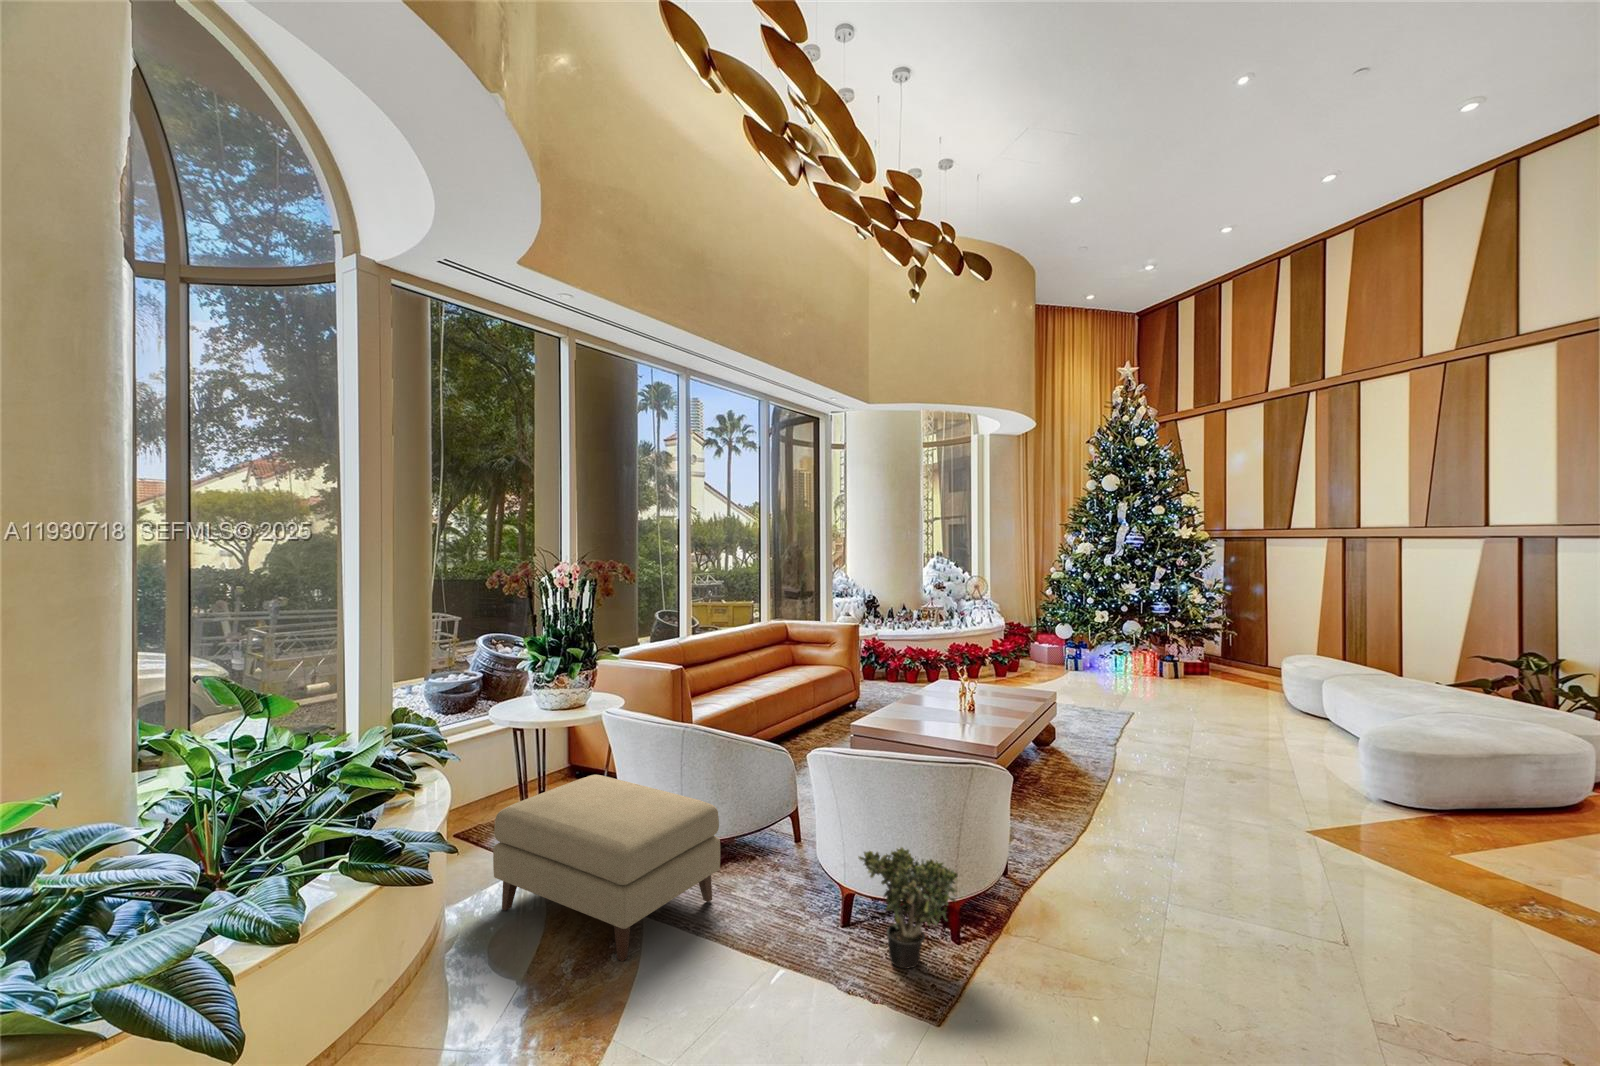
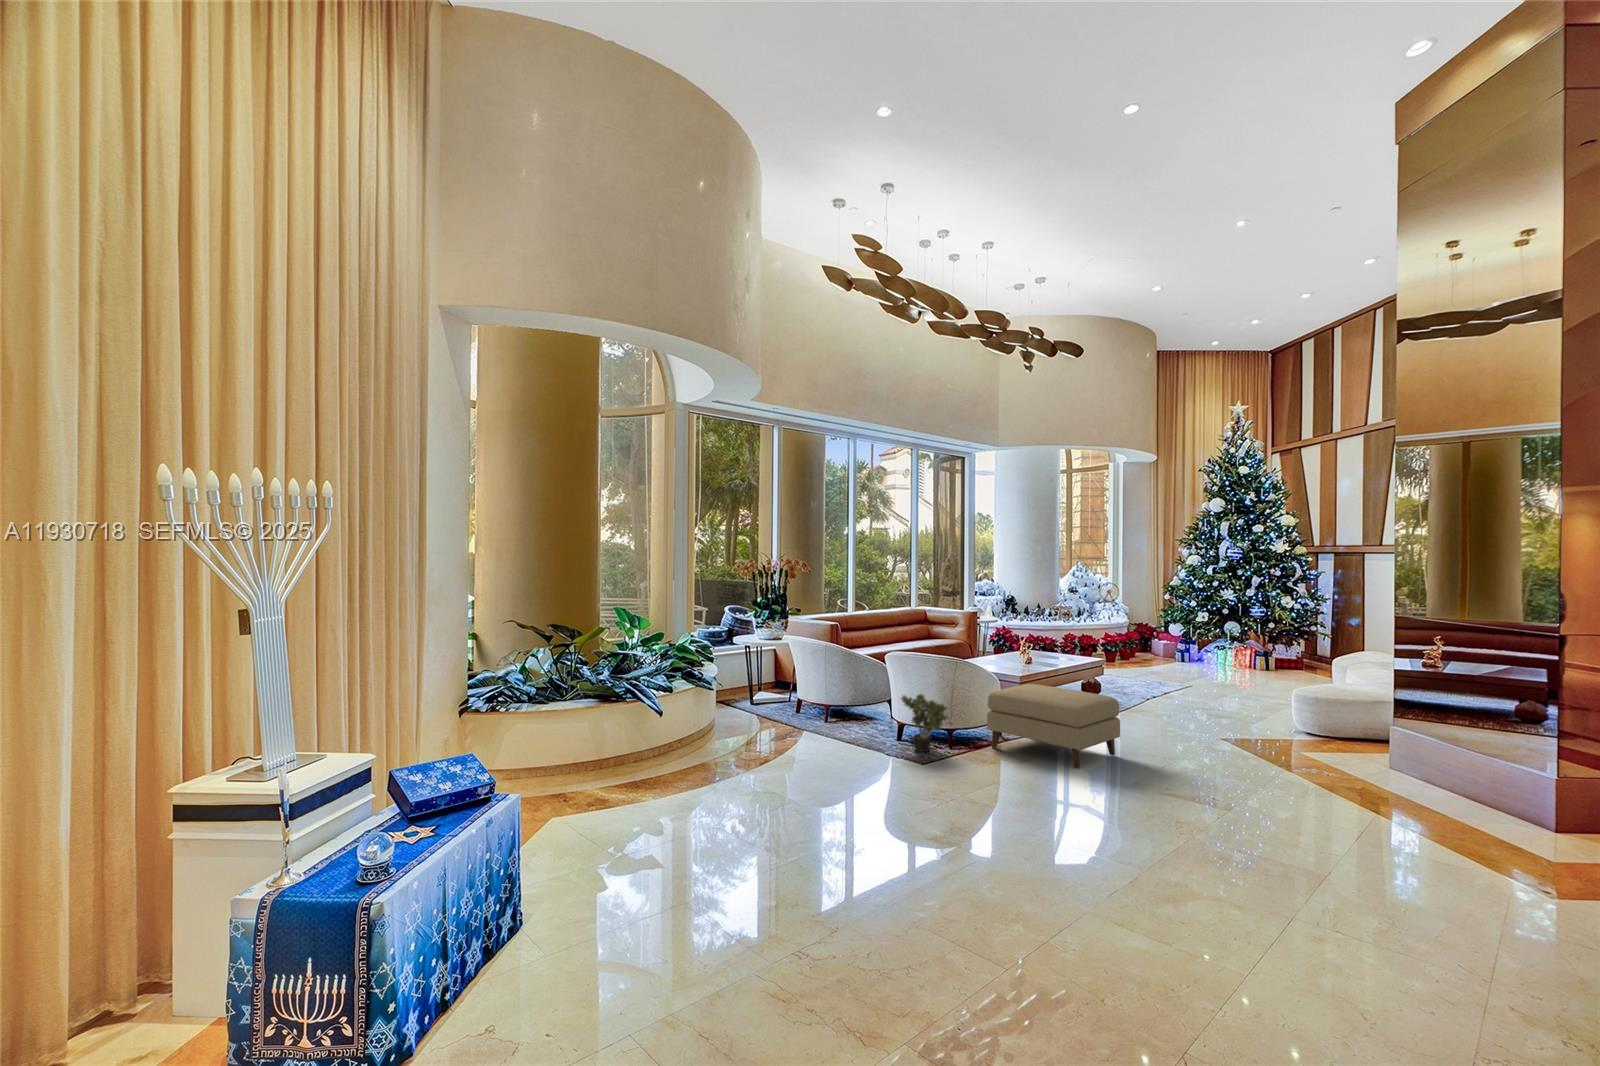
ottoman: present [493,775,720,961] -> present [987,684,1120,769]

